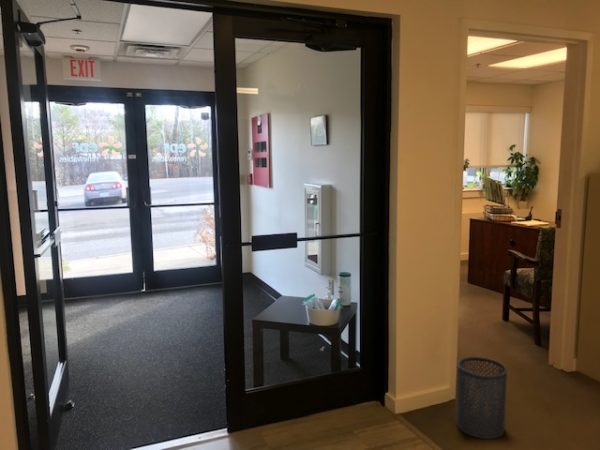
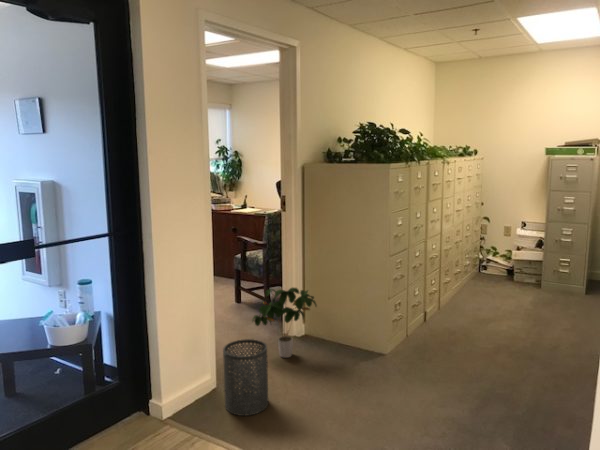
potted plant: none [505,310,587,392] -> present [253,288,316,358]

